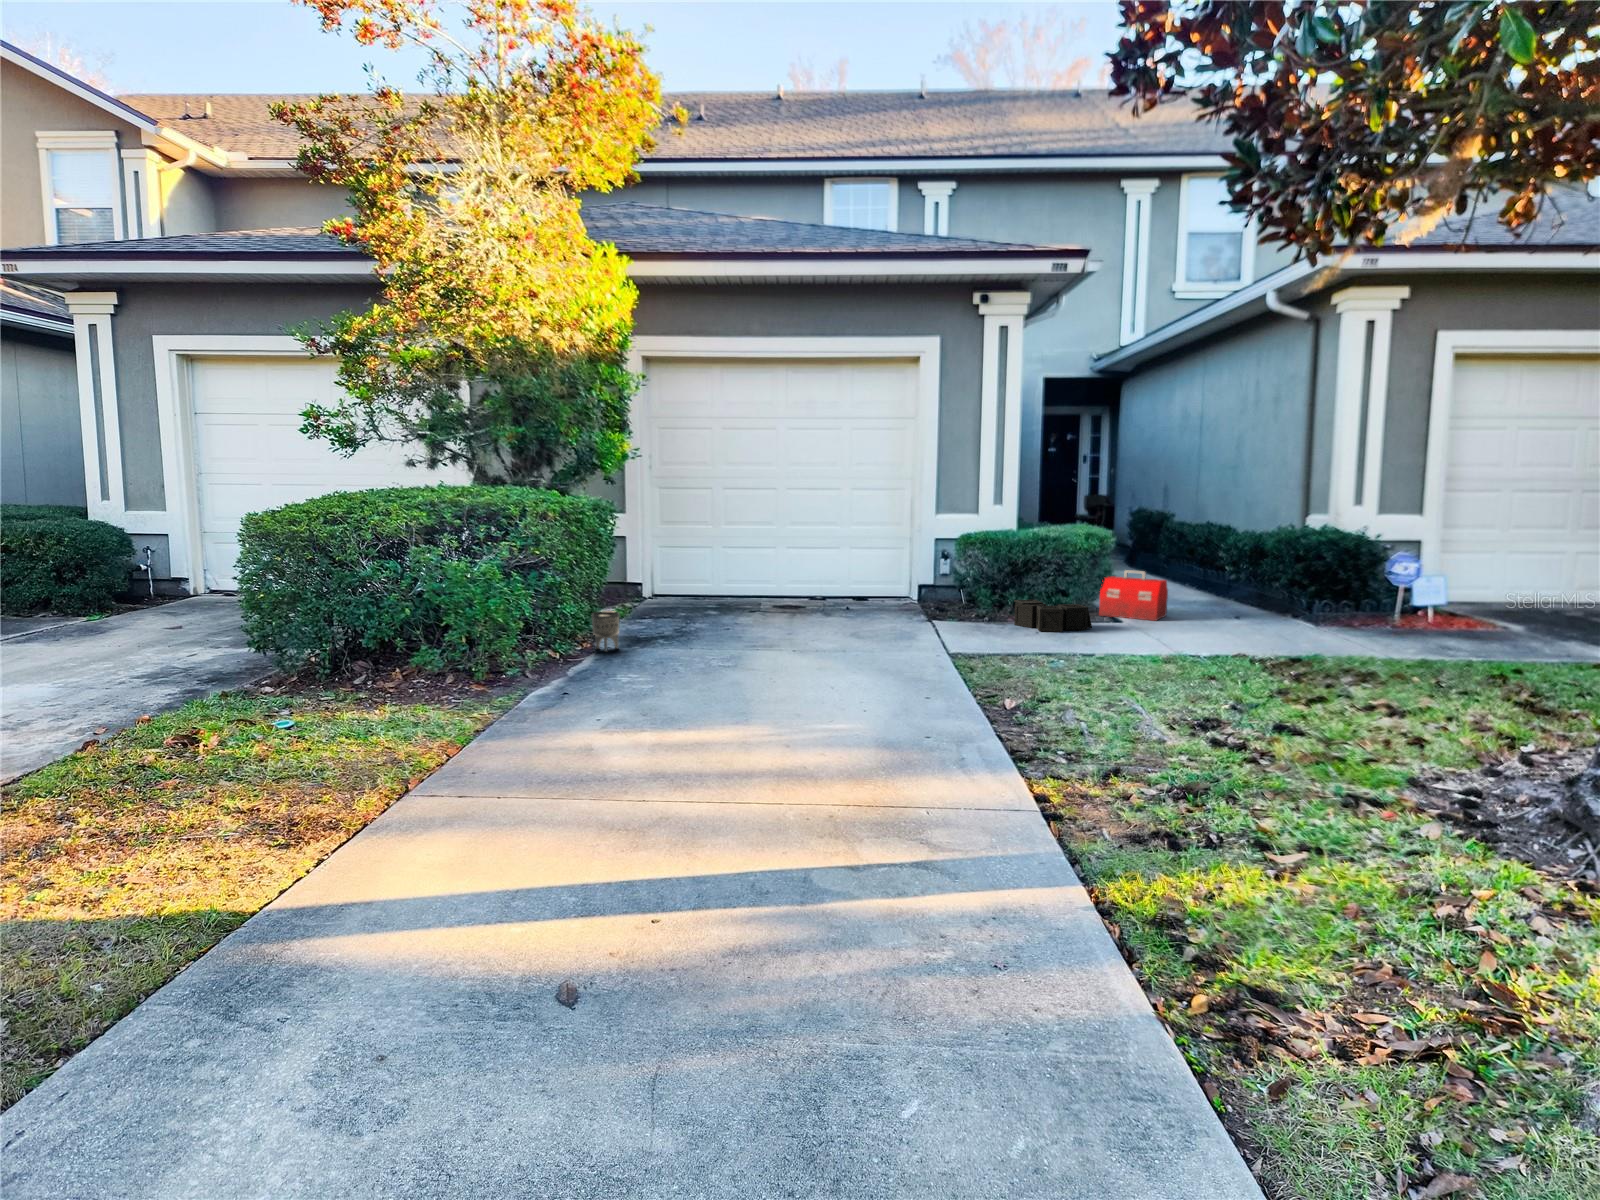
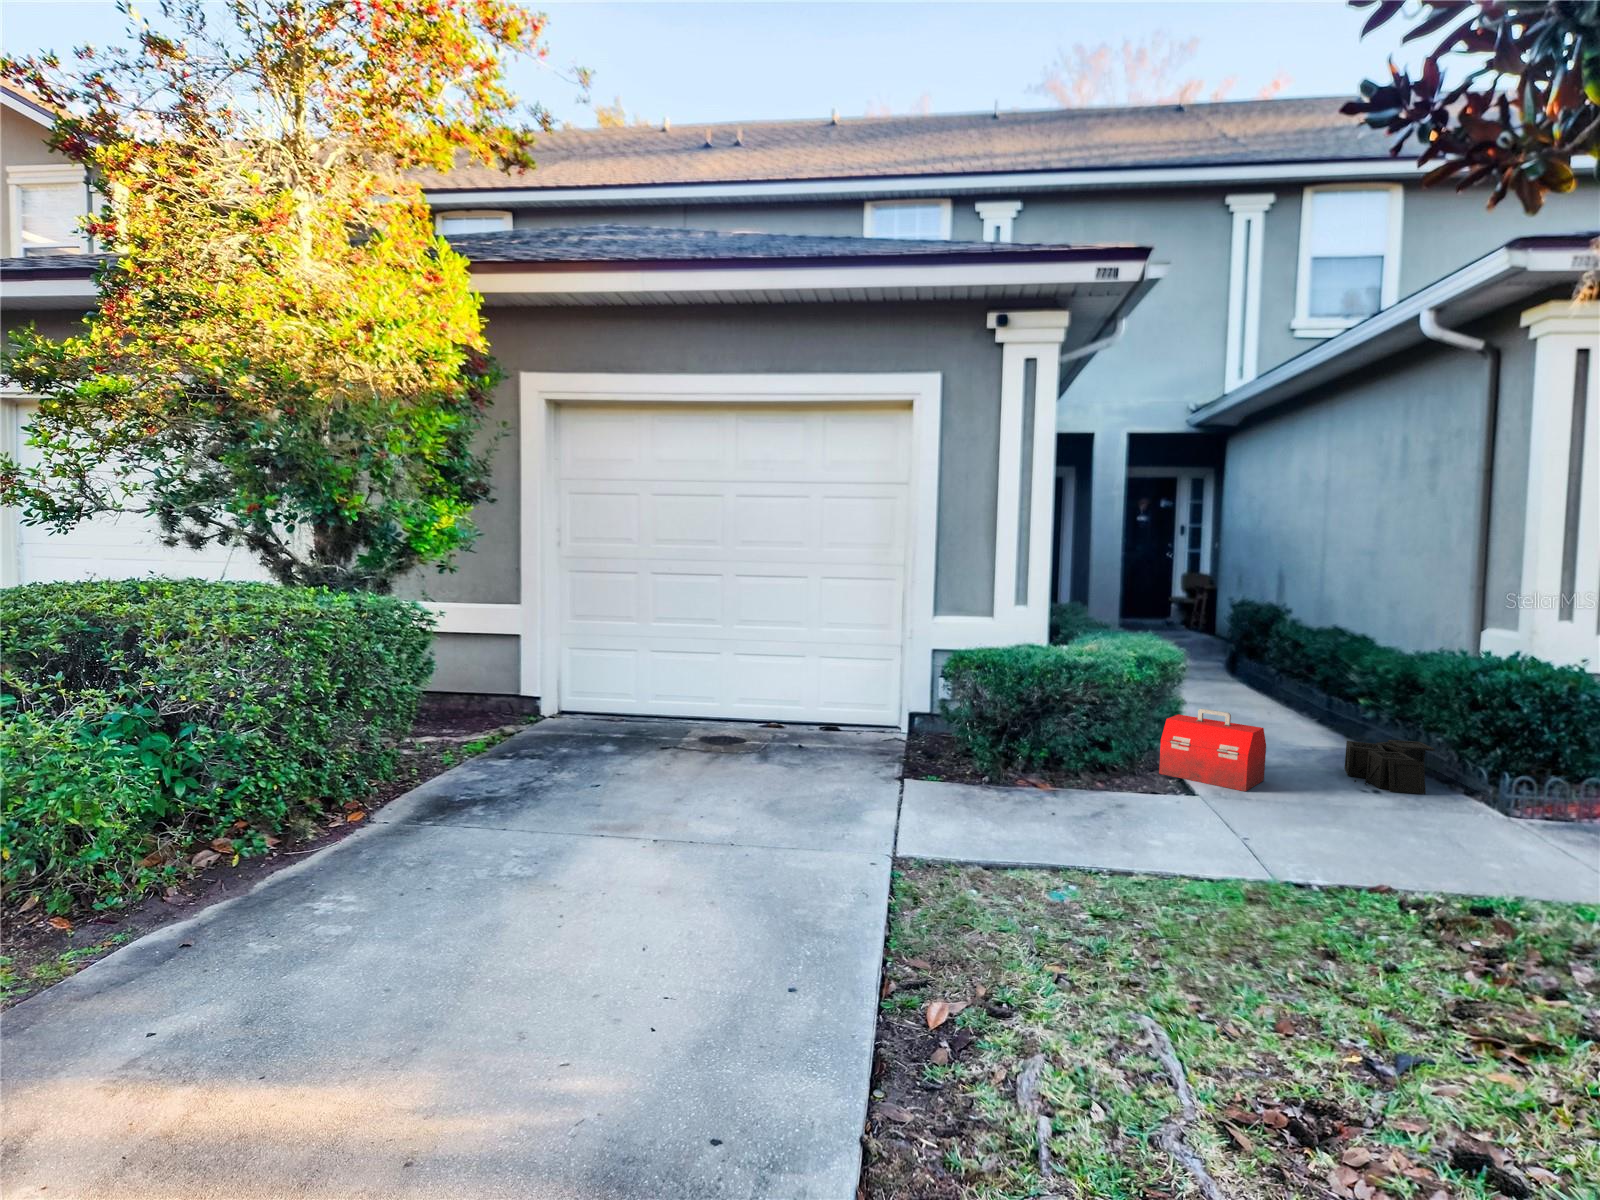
storage bin: present [1014,600,1092,632] -> present [1345,740,1435,794]
planter: present [592,611,620,652] -> none [354,762,398,826]

